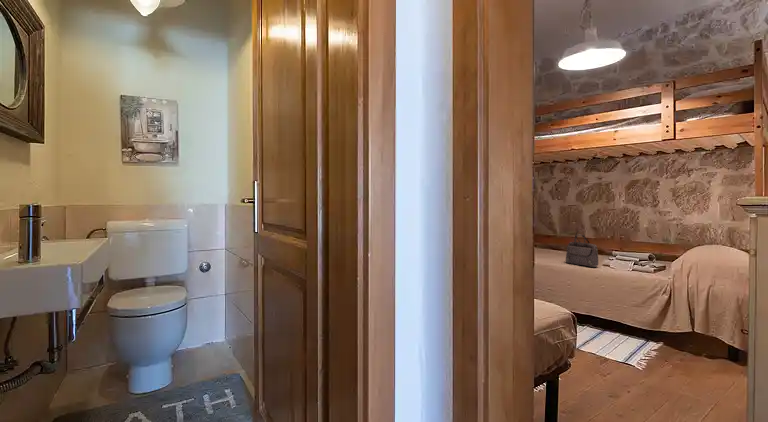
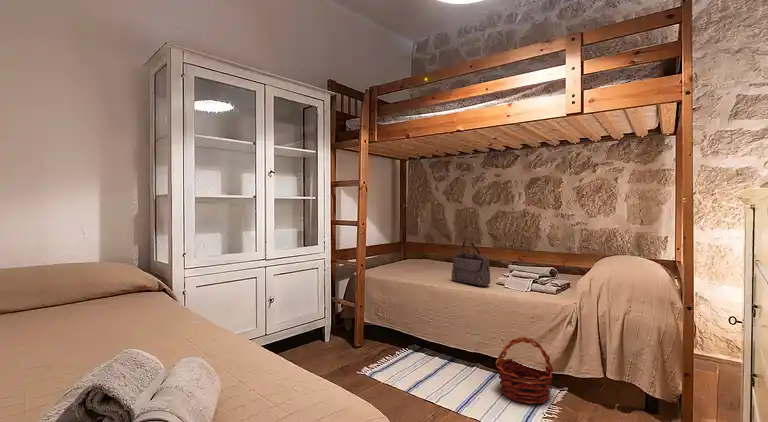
basket: none [605,303,652,348] -> present [496,337,554,404]

